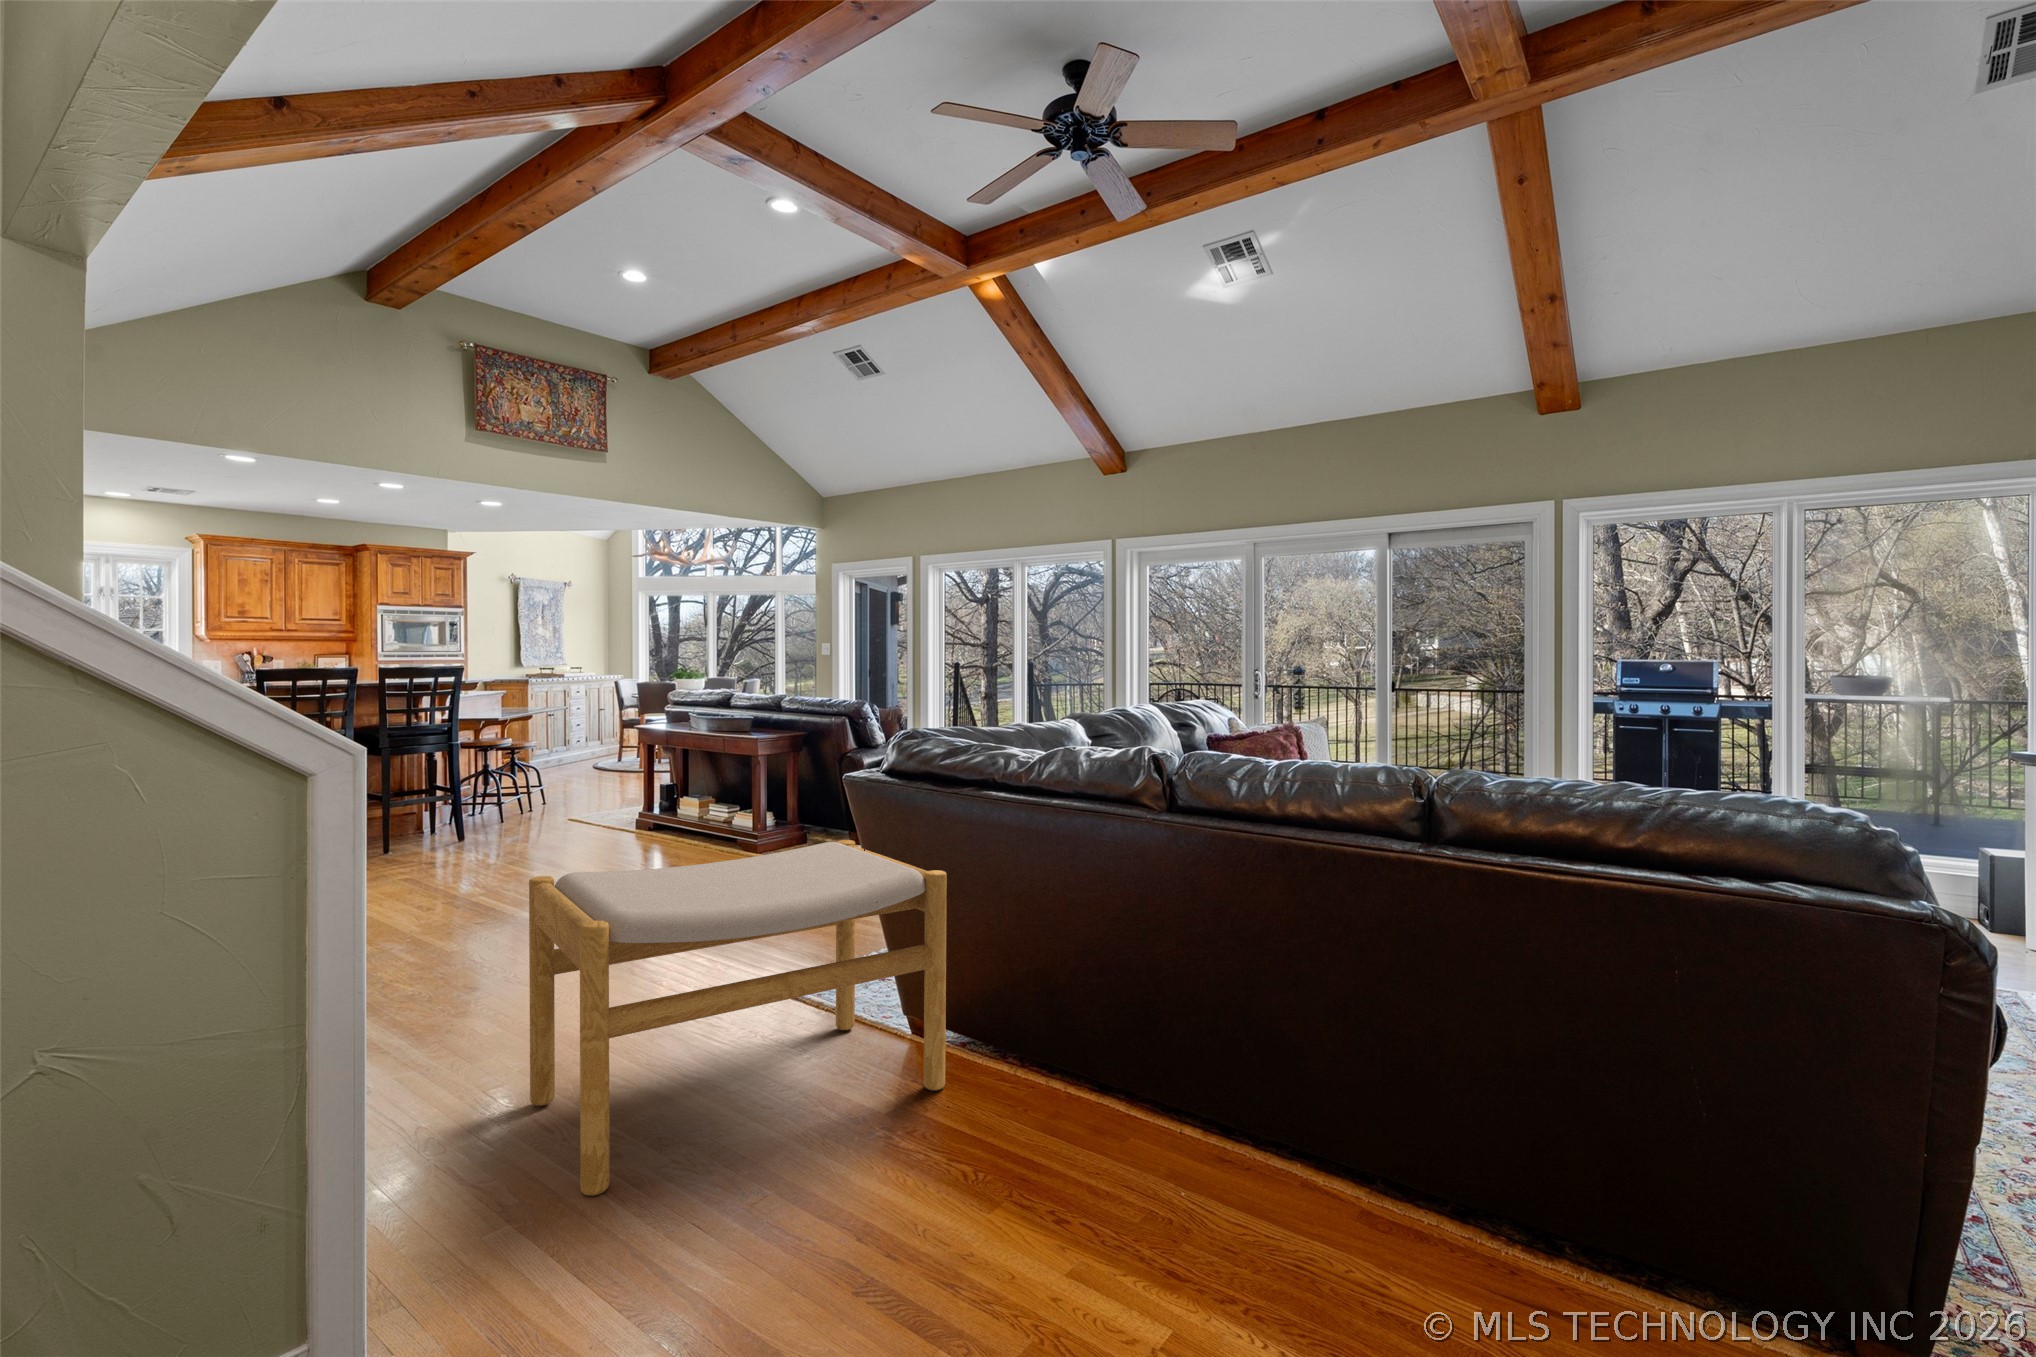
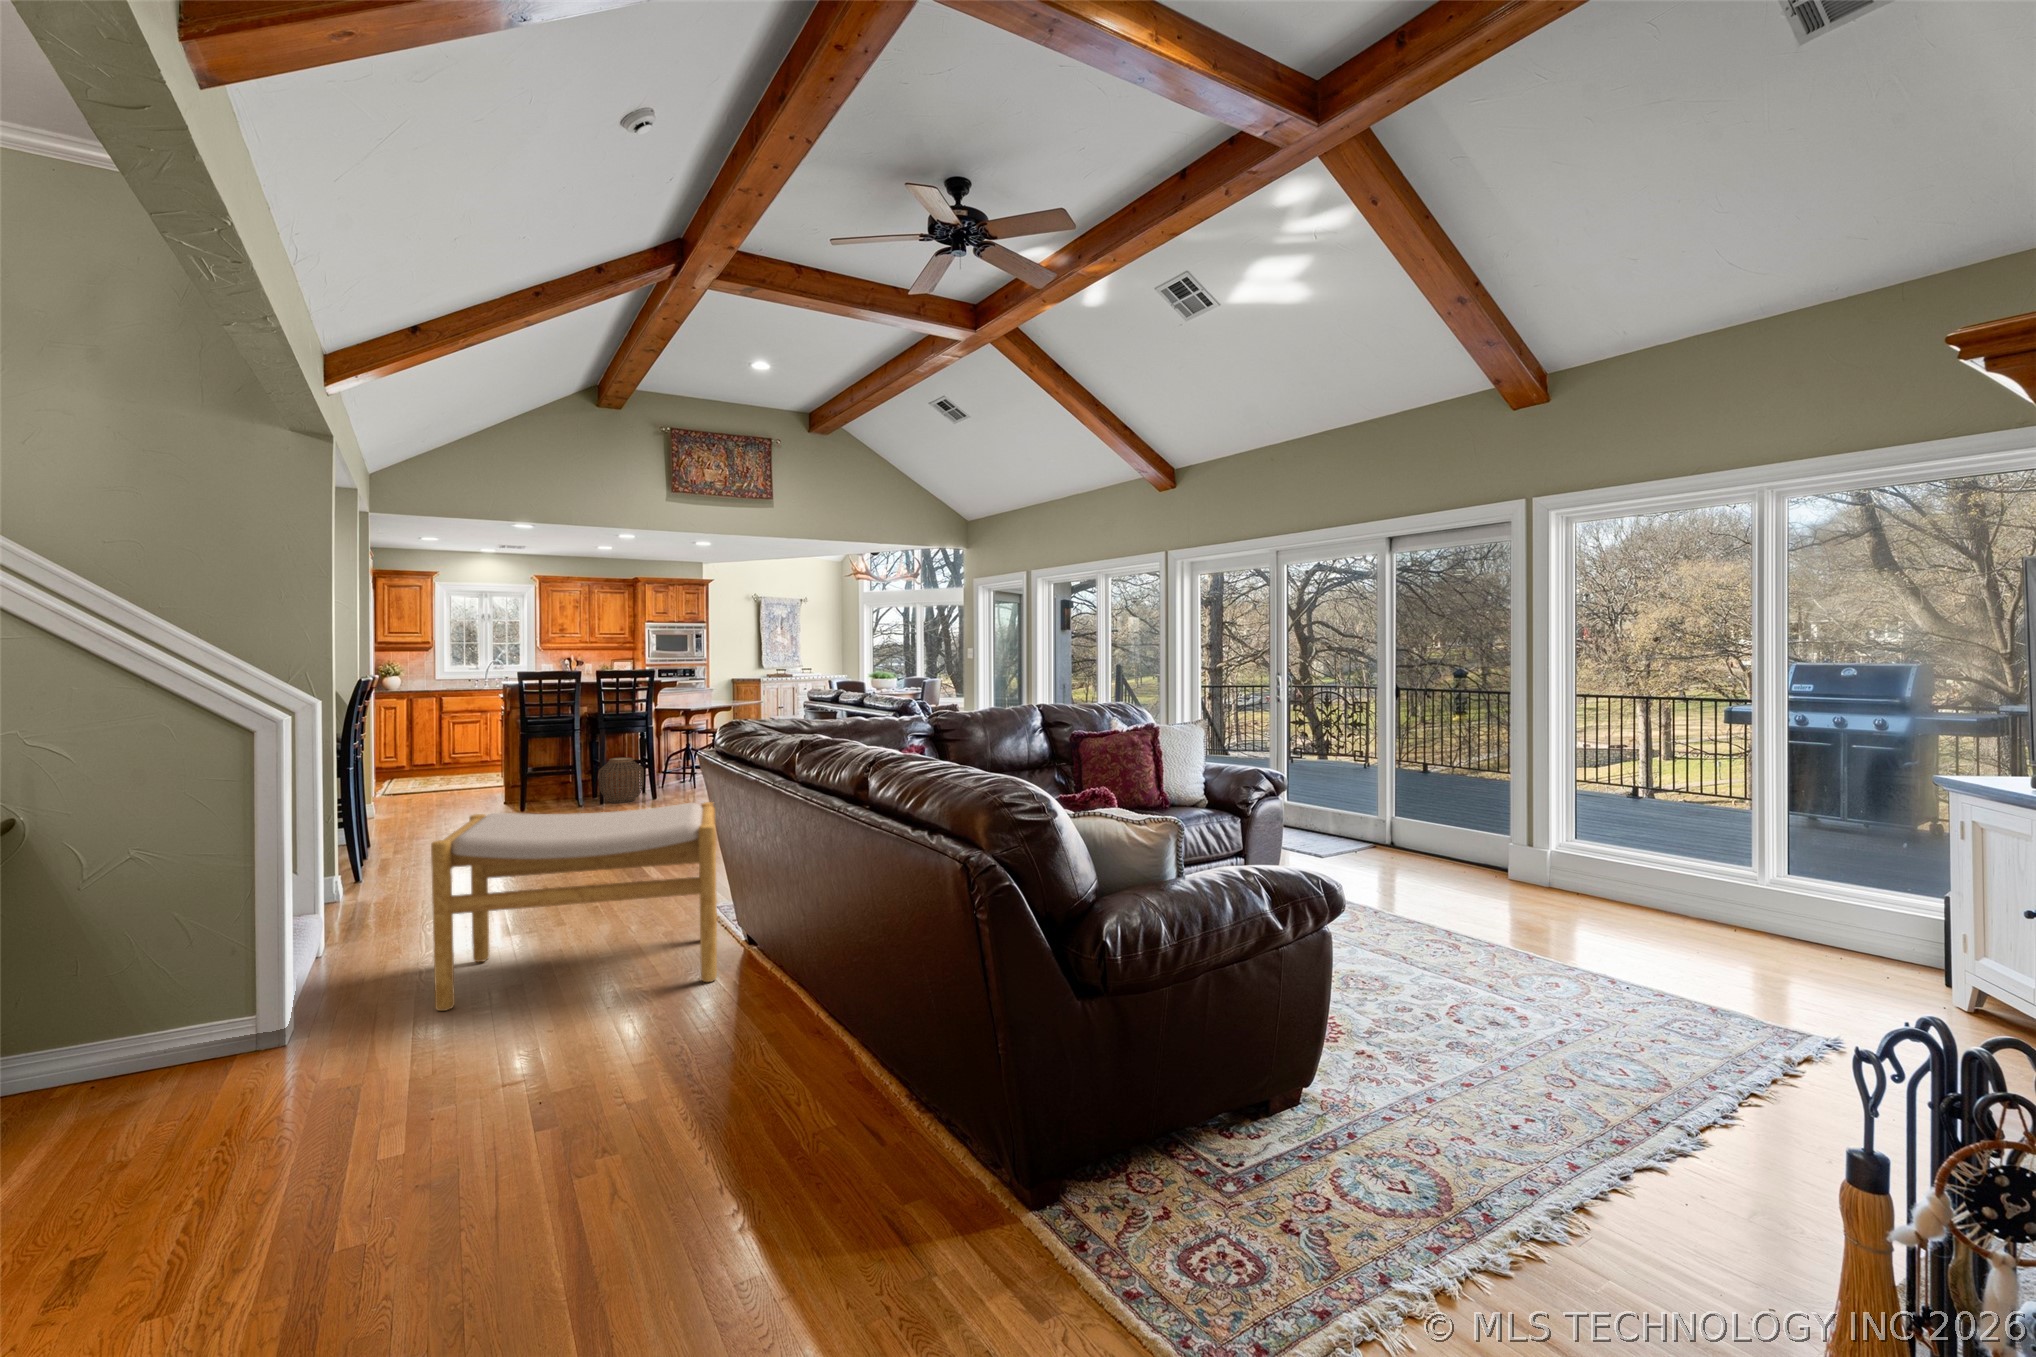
woven basket: none [381,787,447,850] -> present [599,757,644,803]

